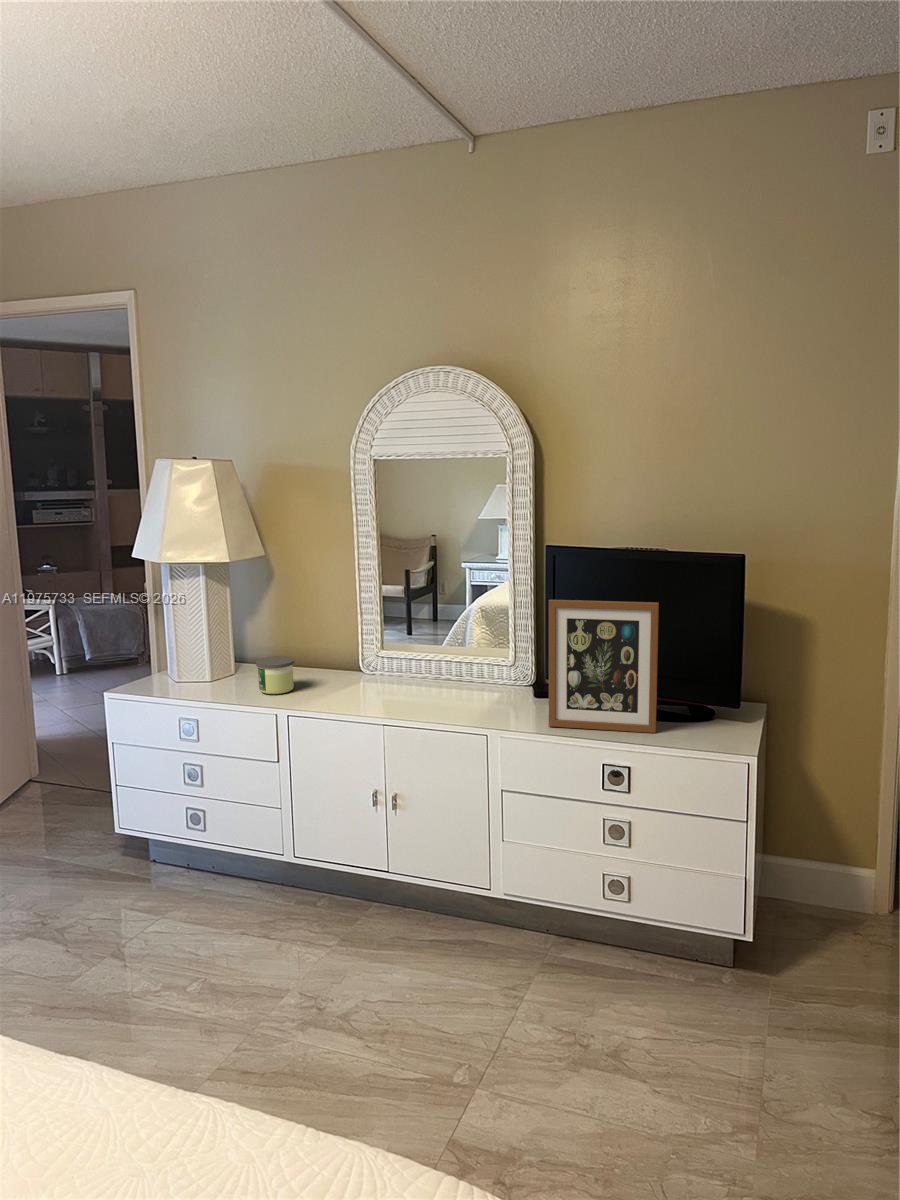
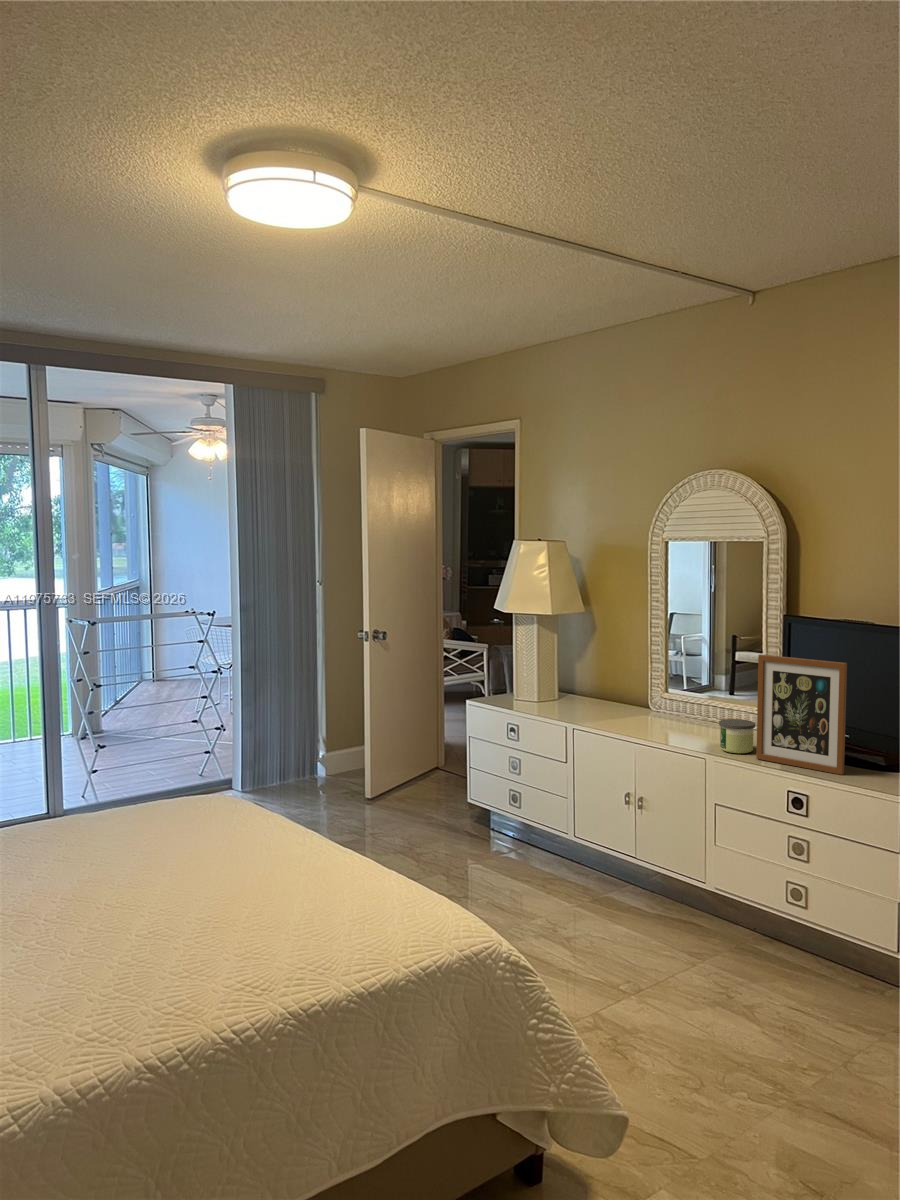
candle: present [256,656,294,694] -> present [719,719,755,753]

